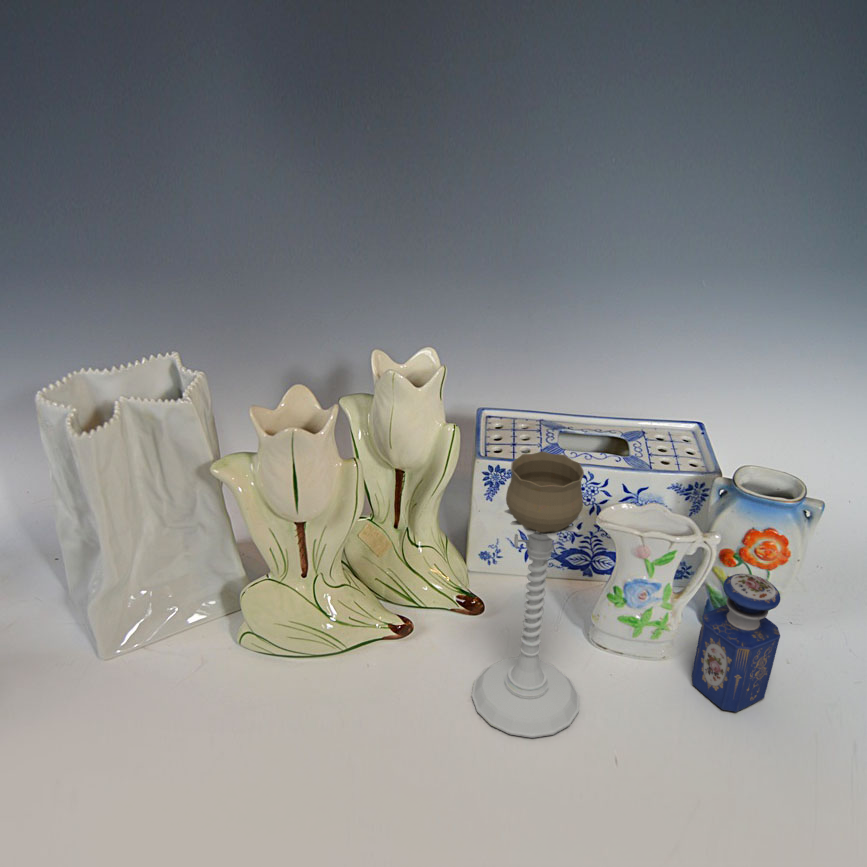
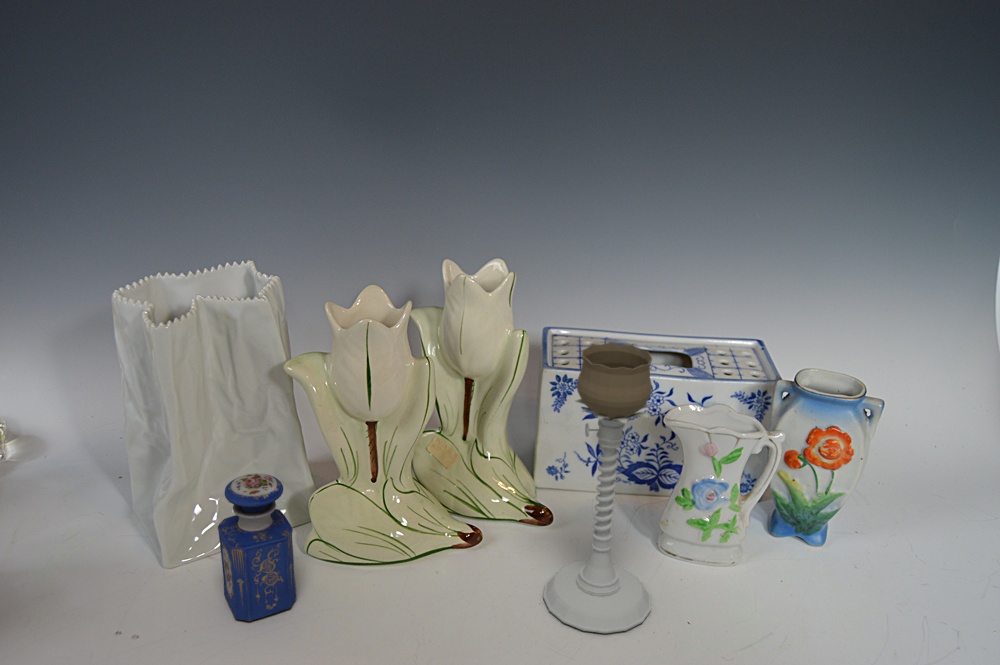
perfume bottle: present [692,574,780,712] -> present [218,473,296,621]

